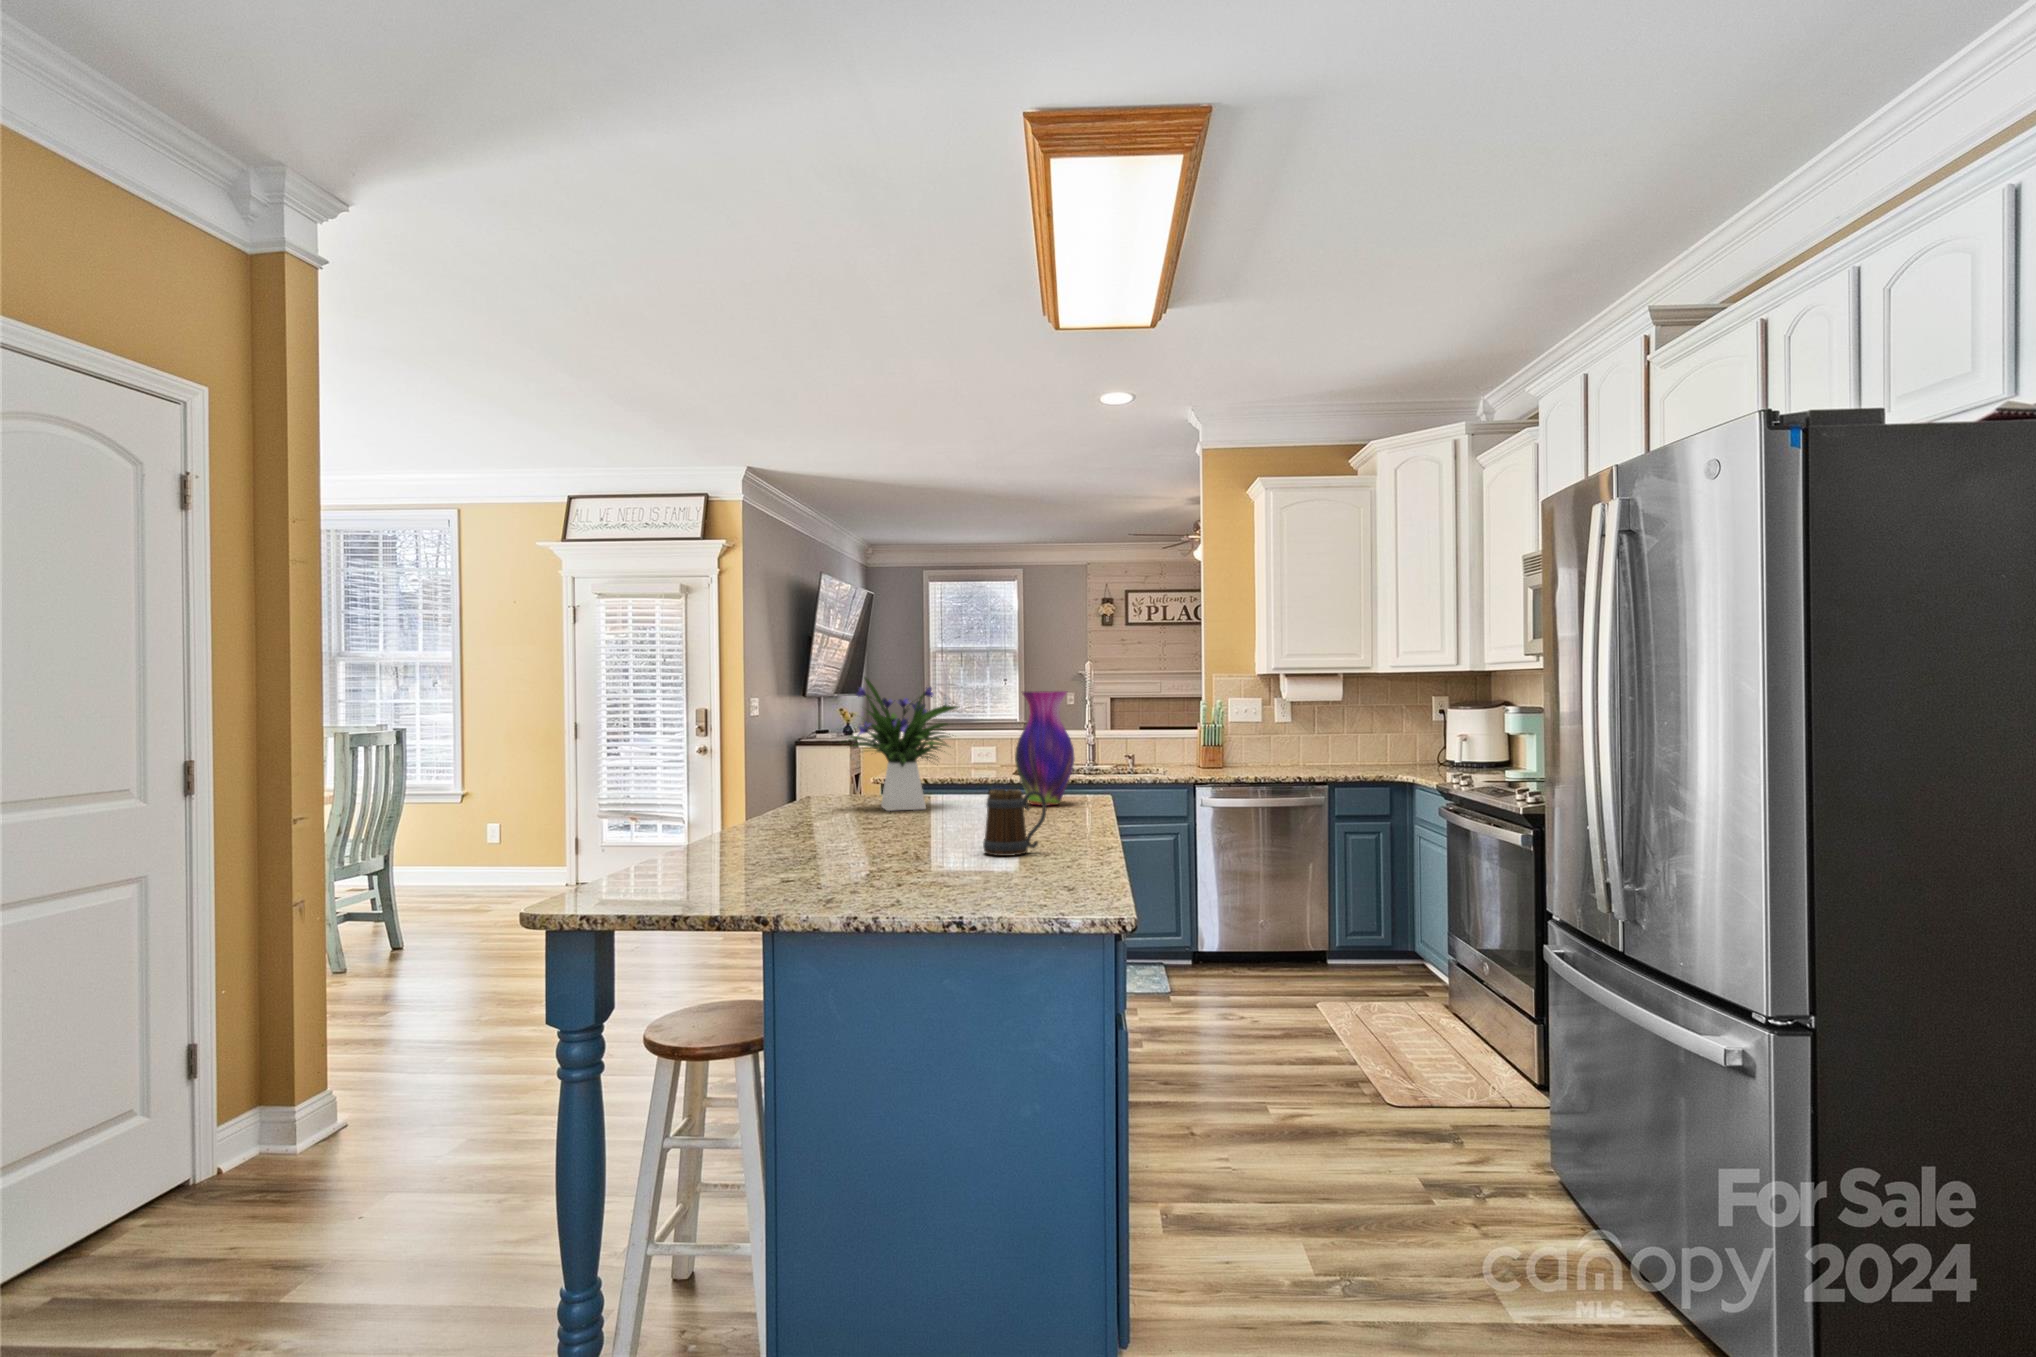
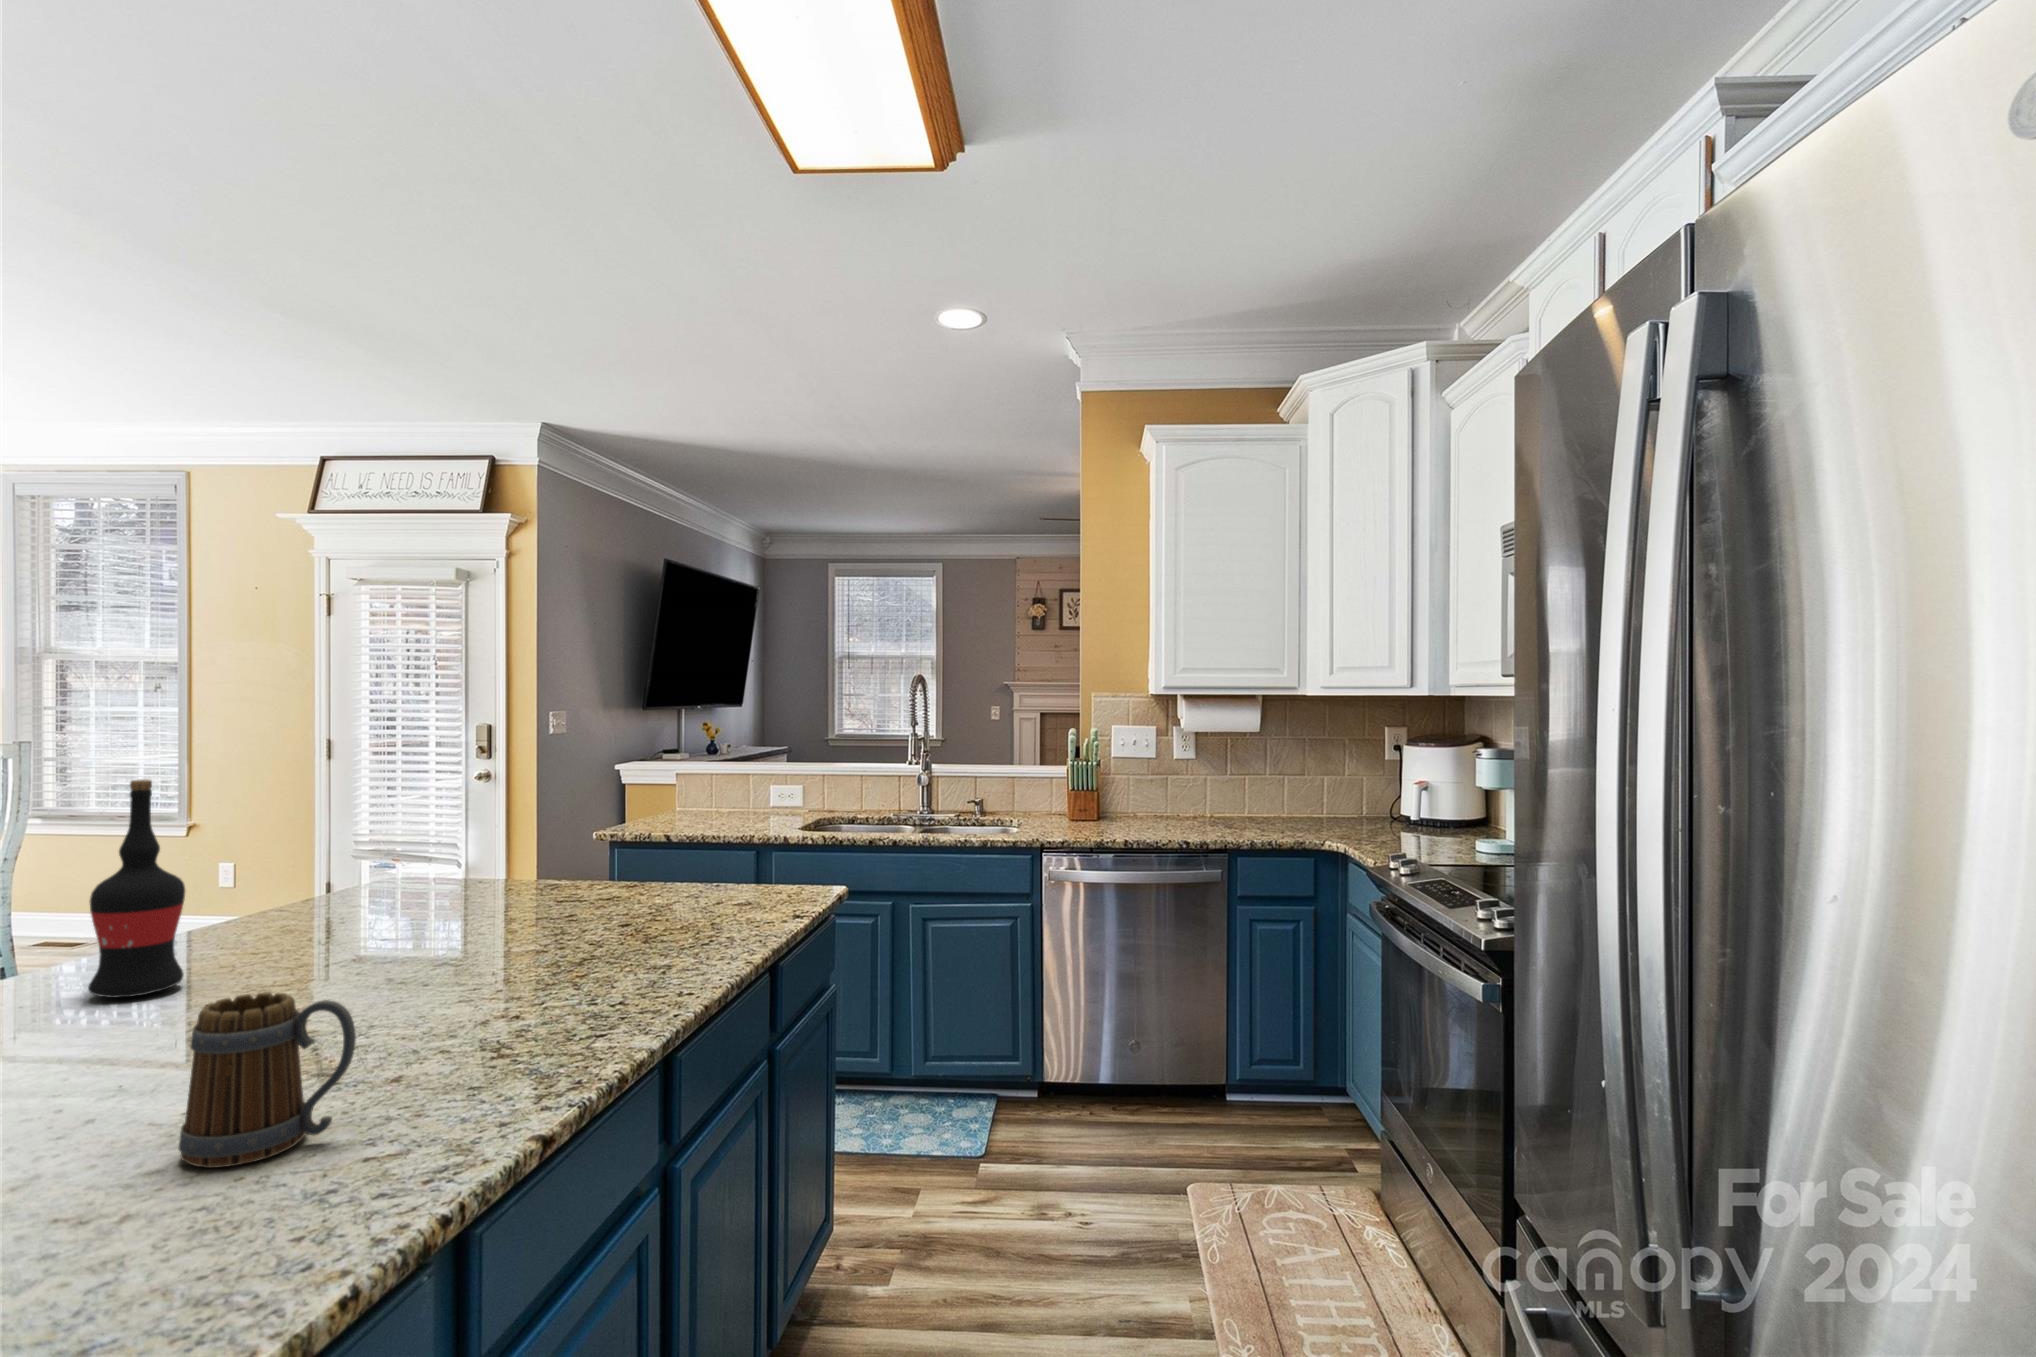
flower arrangement: present [850,678,958,811] -> none [319,707,556,937]
vase: present [1015,691,1075,806] -> none [640,733,743,926]
wine bottle: none [791,712,831,826] -> present [88,779,185,998]

